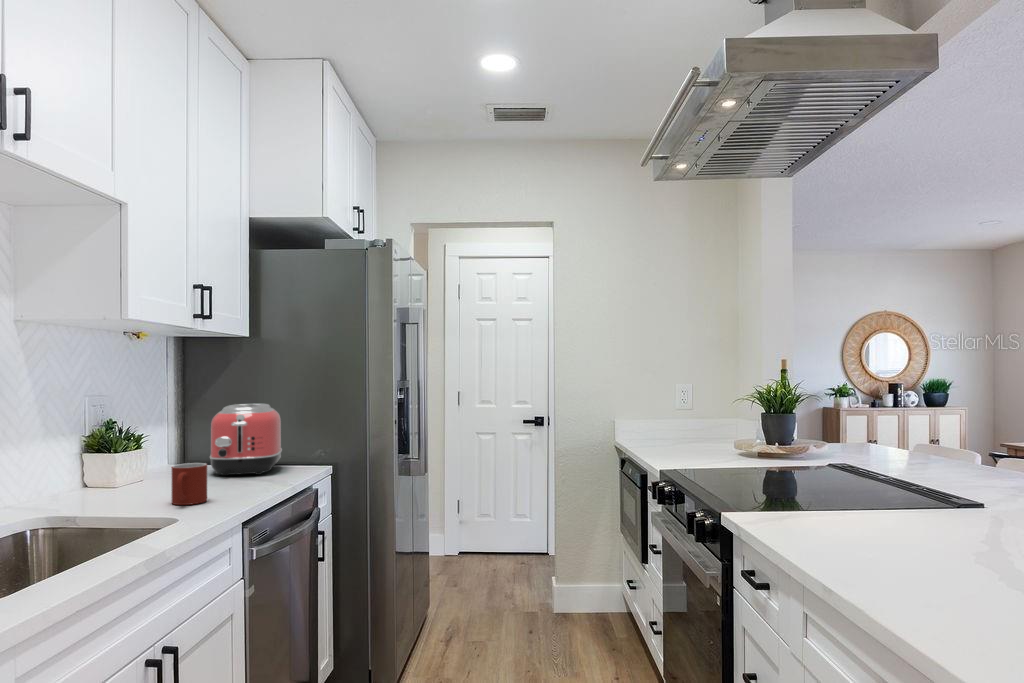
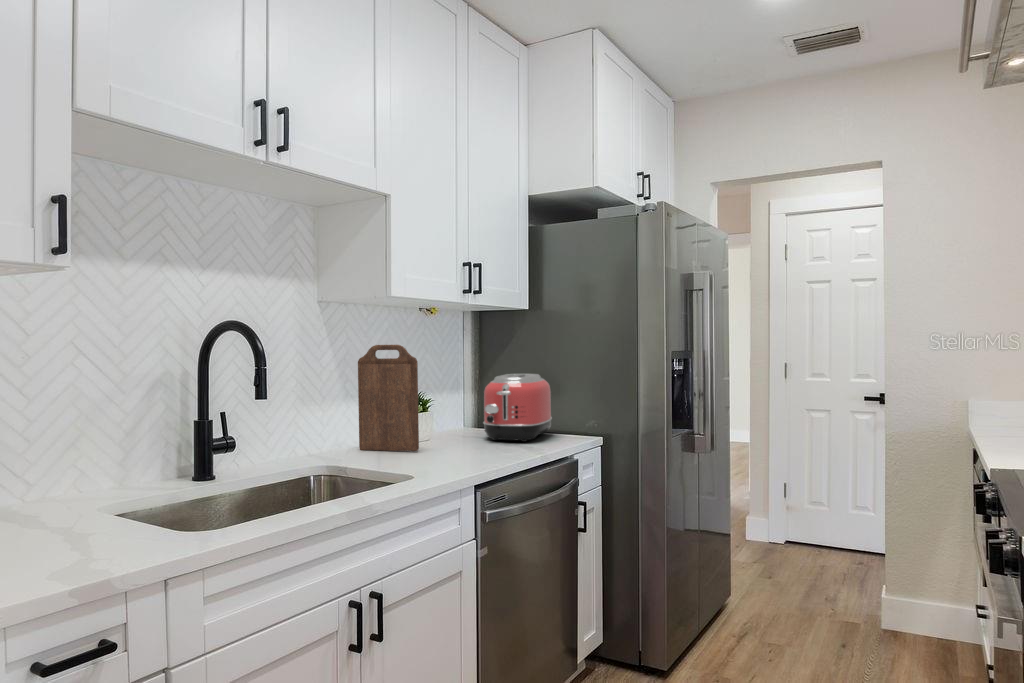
cutting board: none [66,372,148,499] -> present [358,345,419,451]
mug: present [172,463,207,505] -> none [424,428,455,466]

